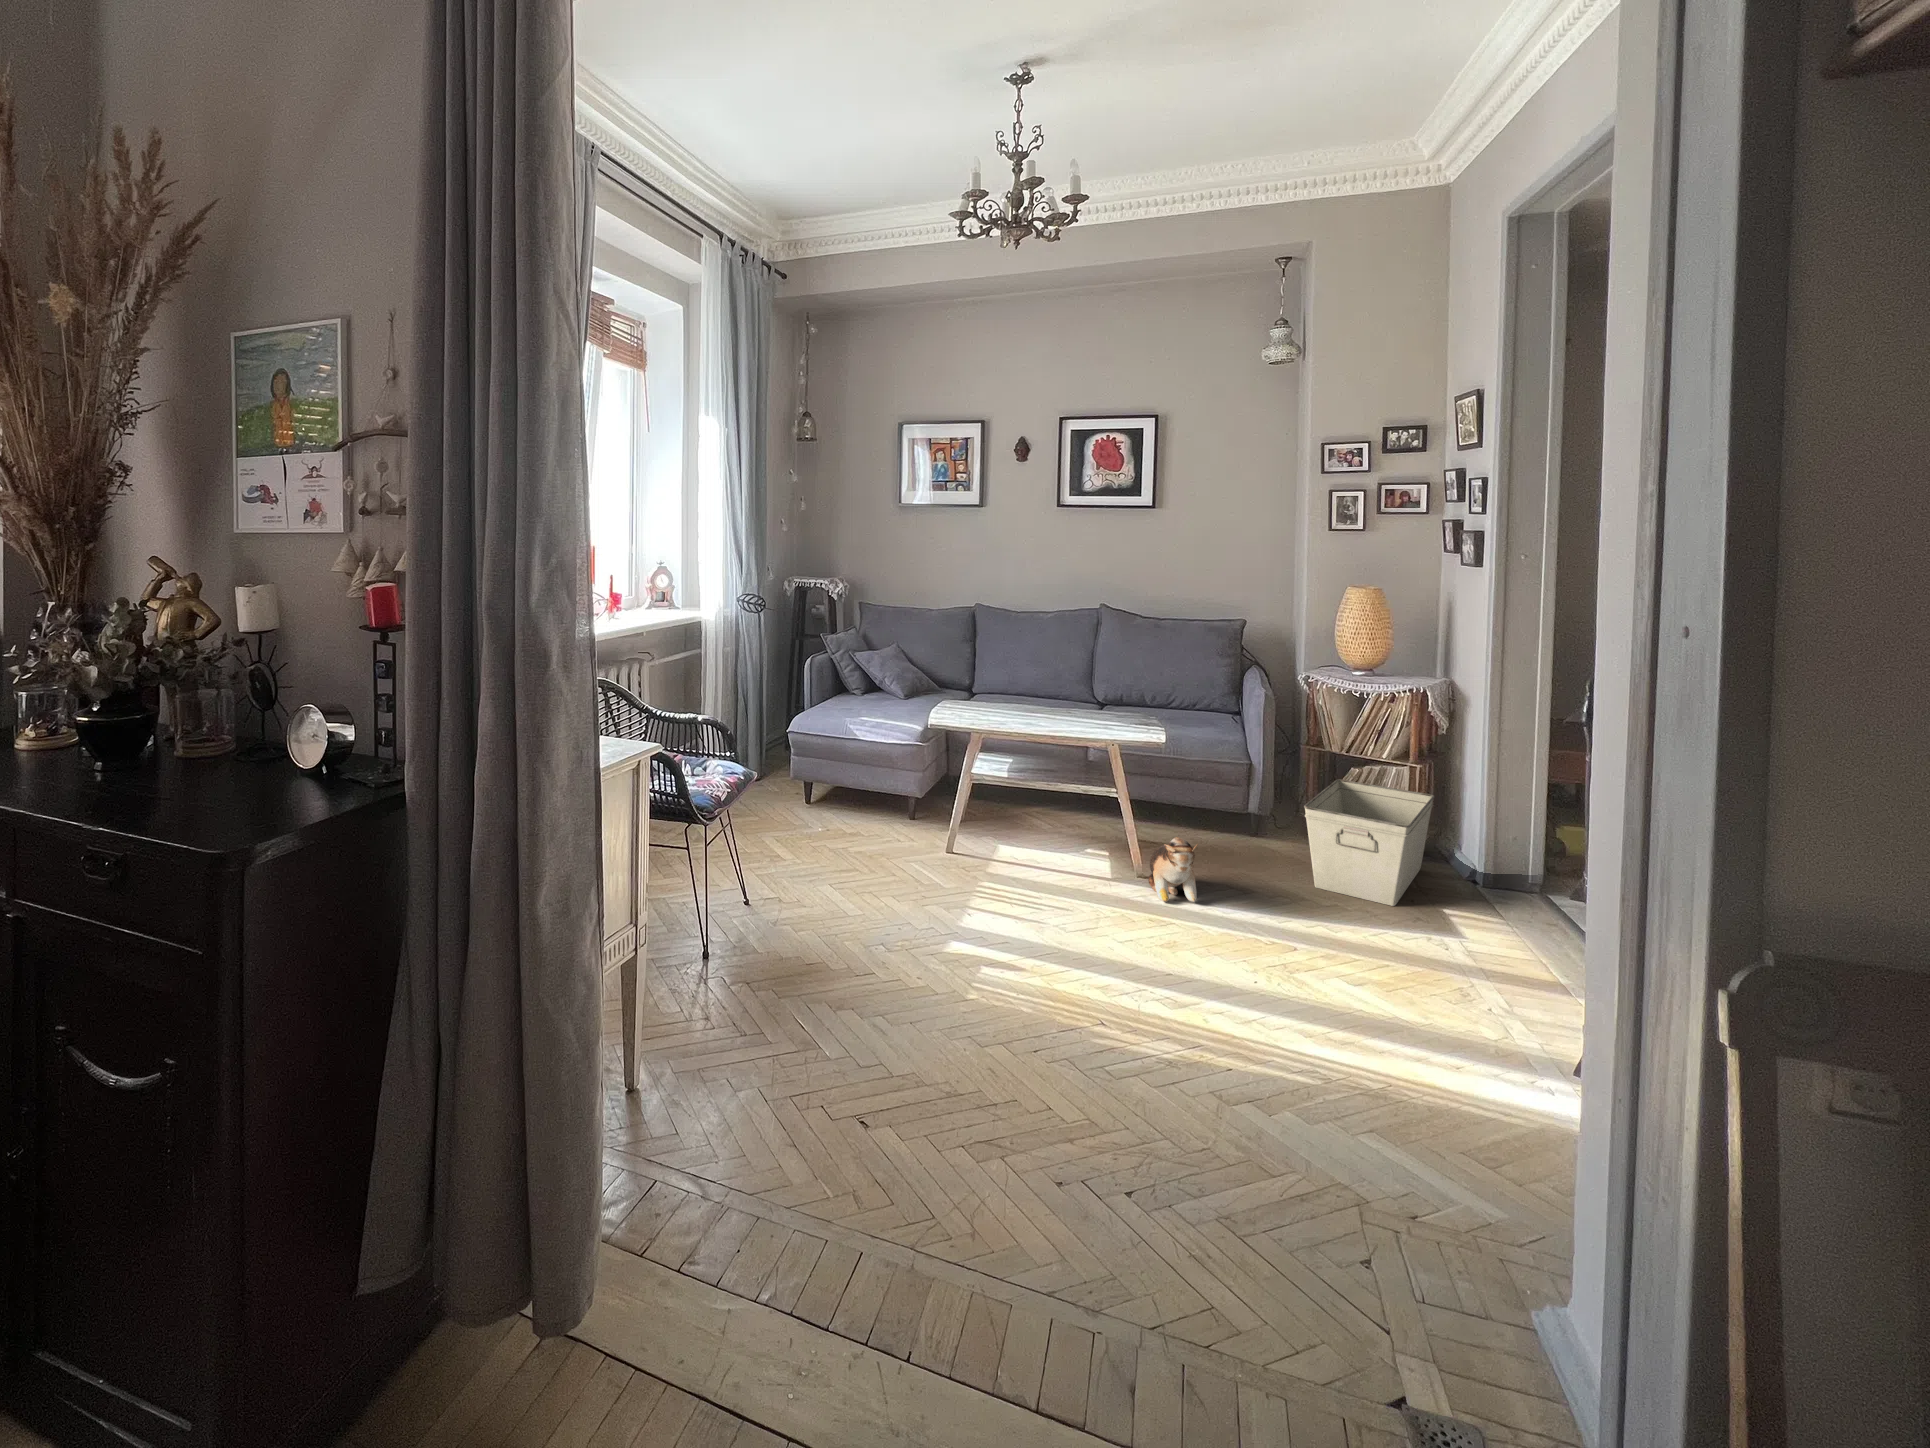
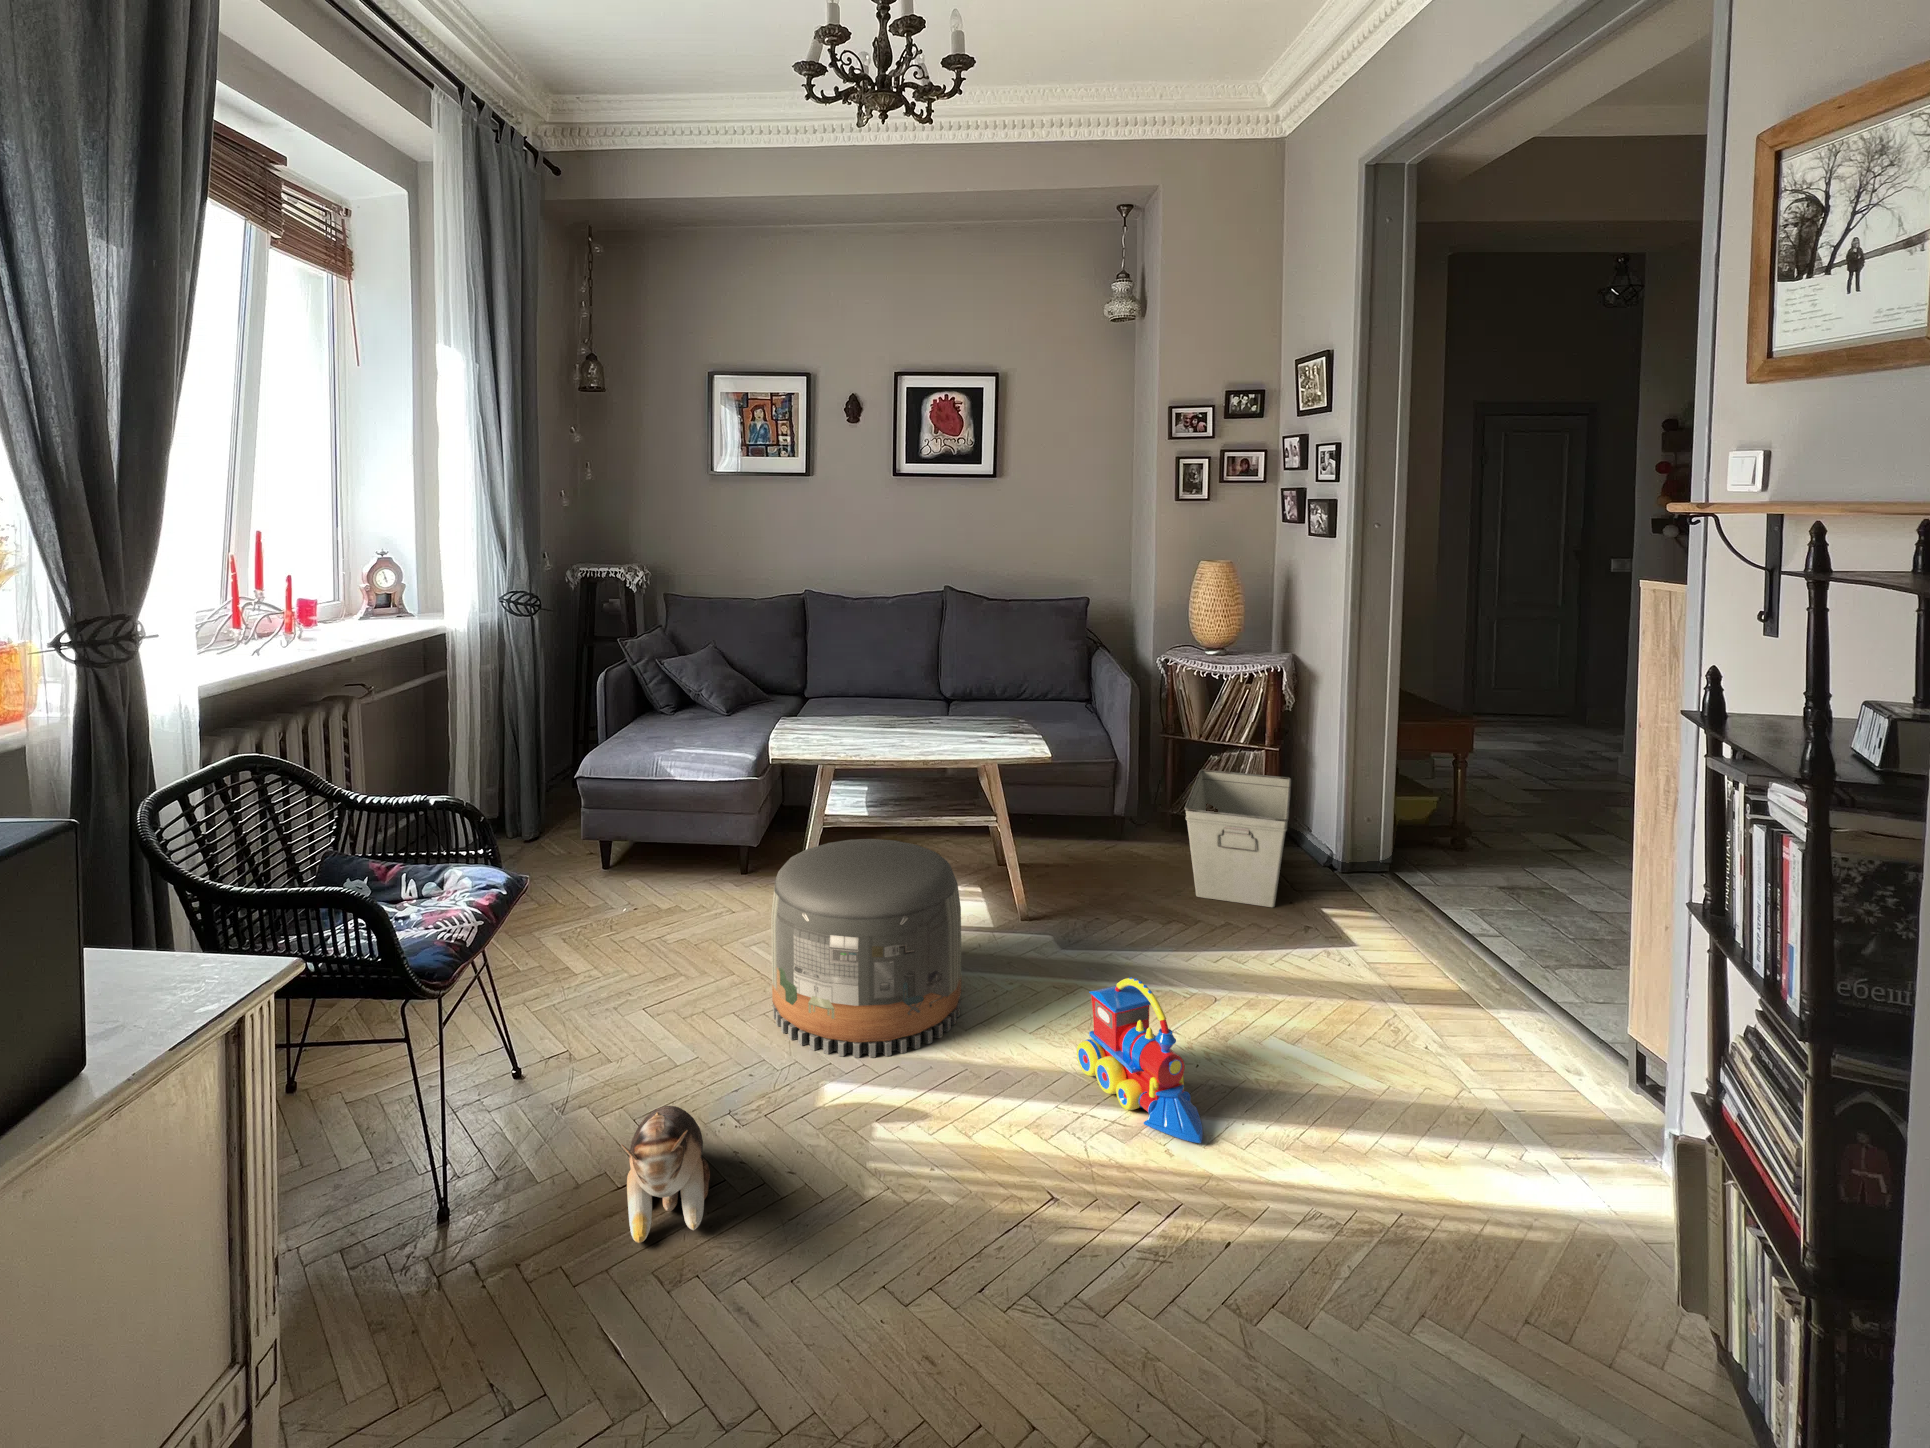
pouf: none [918,789,1068,947] -> present [771,839,961,1058]
plush toy: present [1149,837,1198,902] -> present [621,1106,710,1243]
toy train: none [1154,912,1250,1043] -> present [1077,977,1203,1143]

